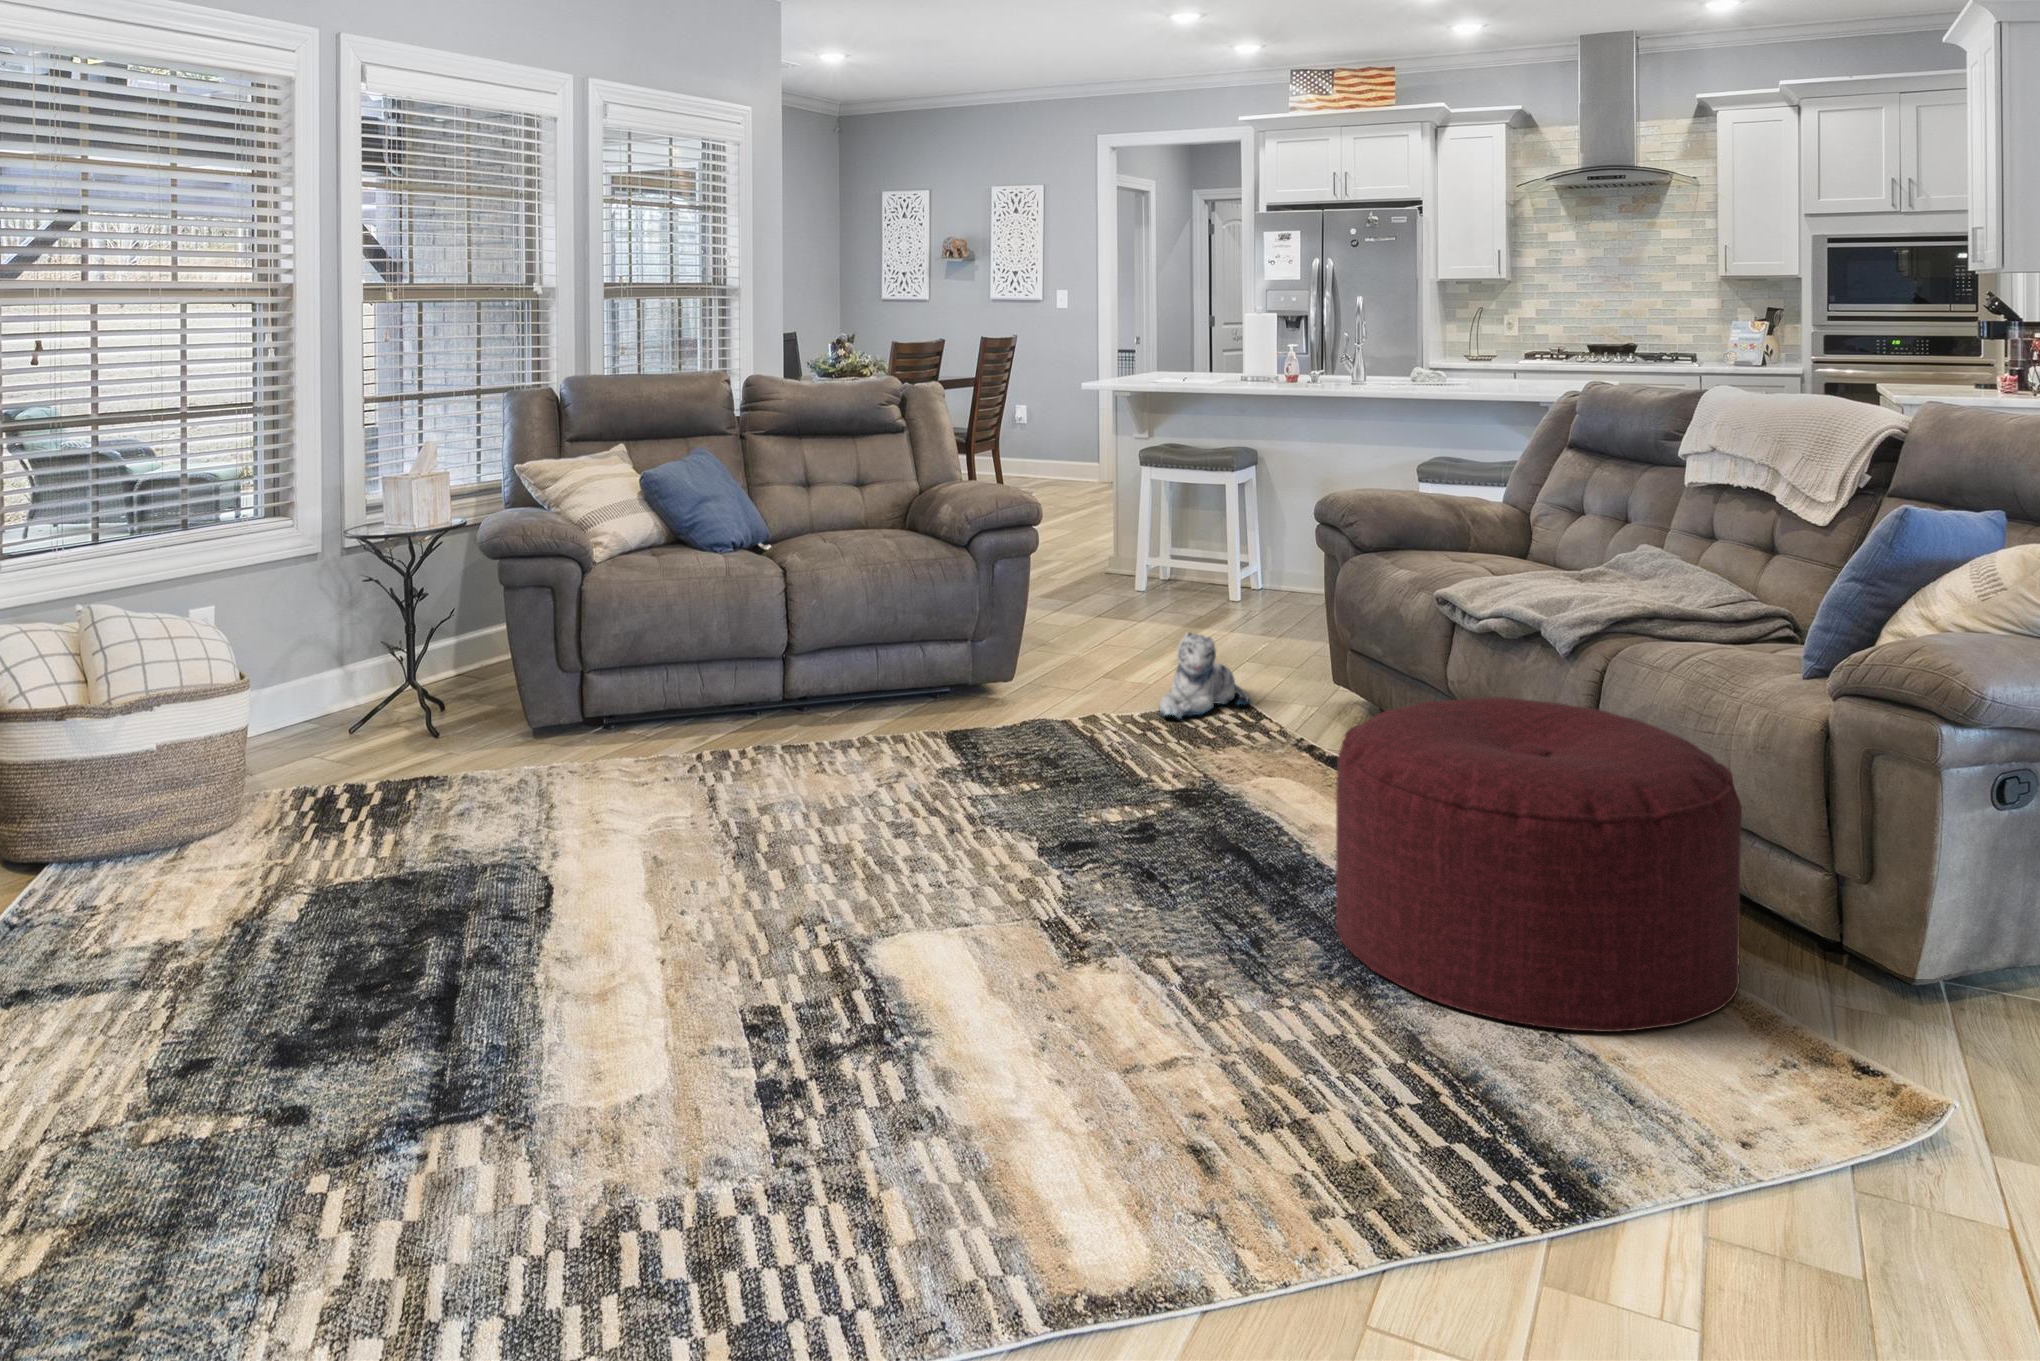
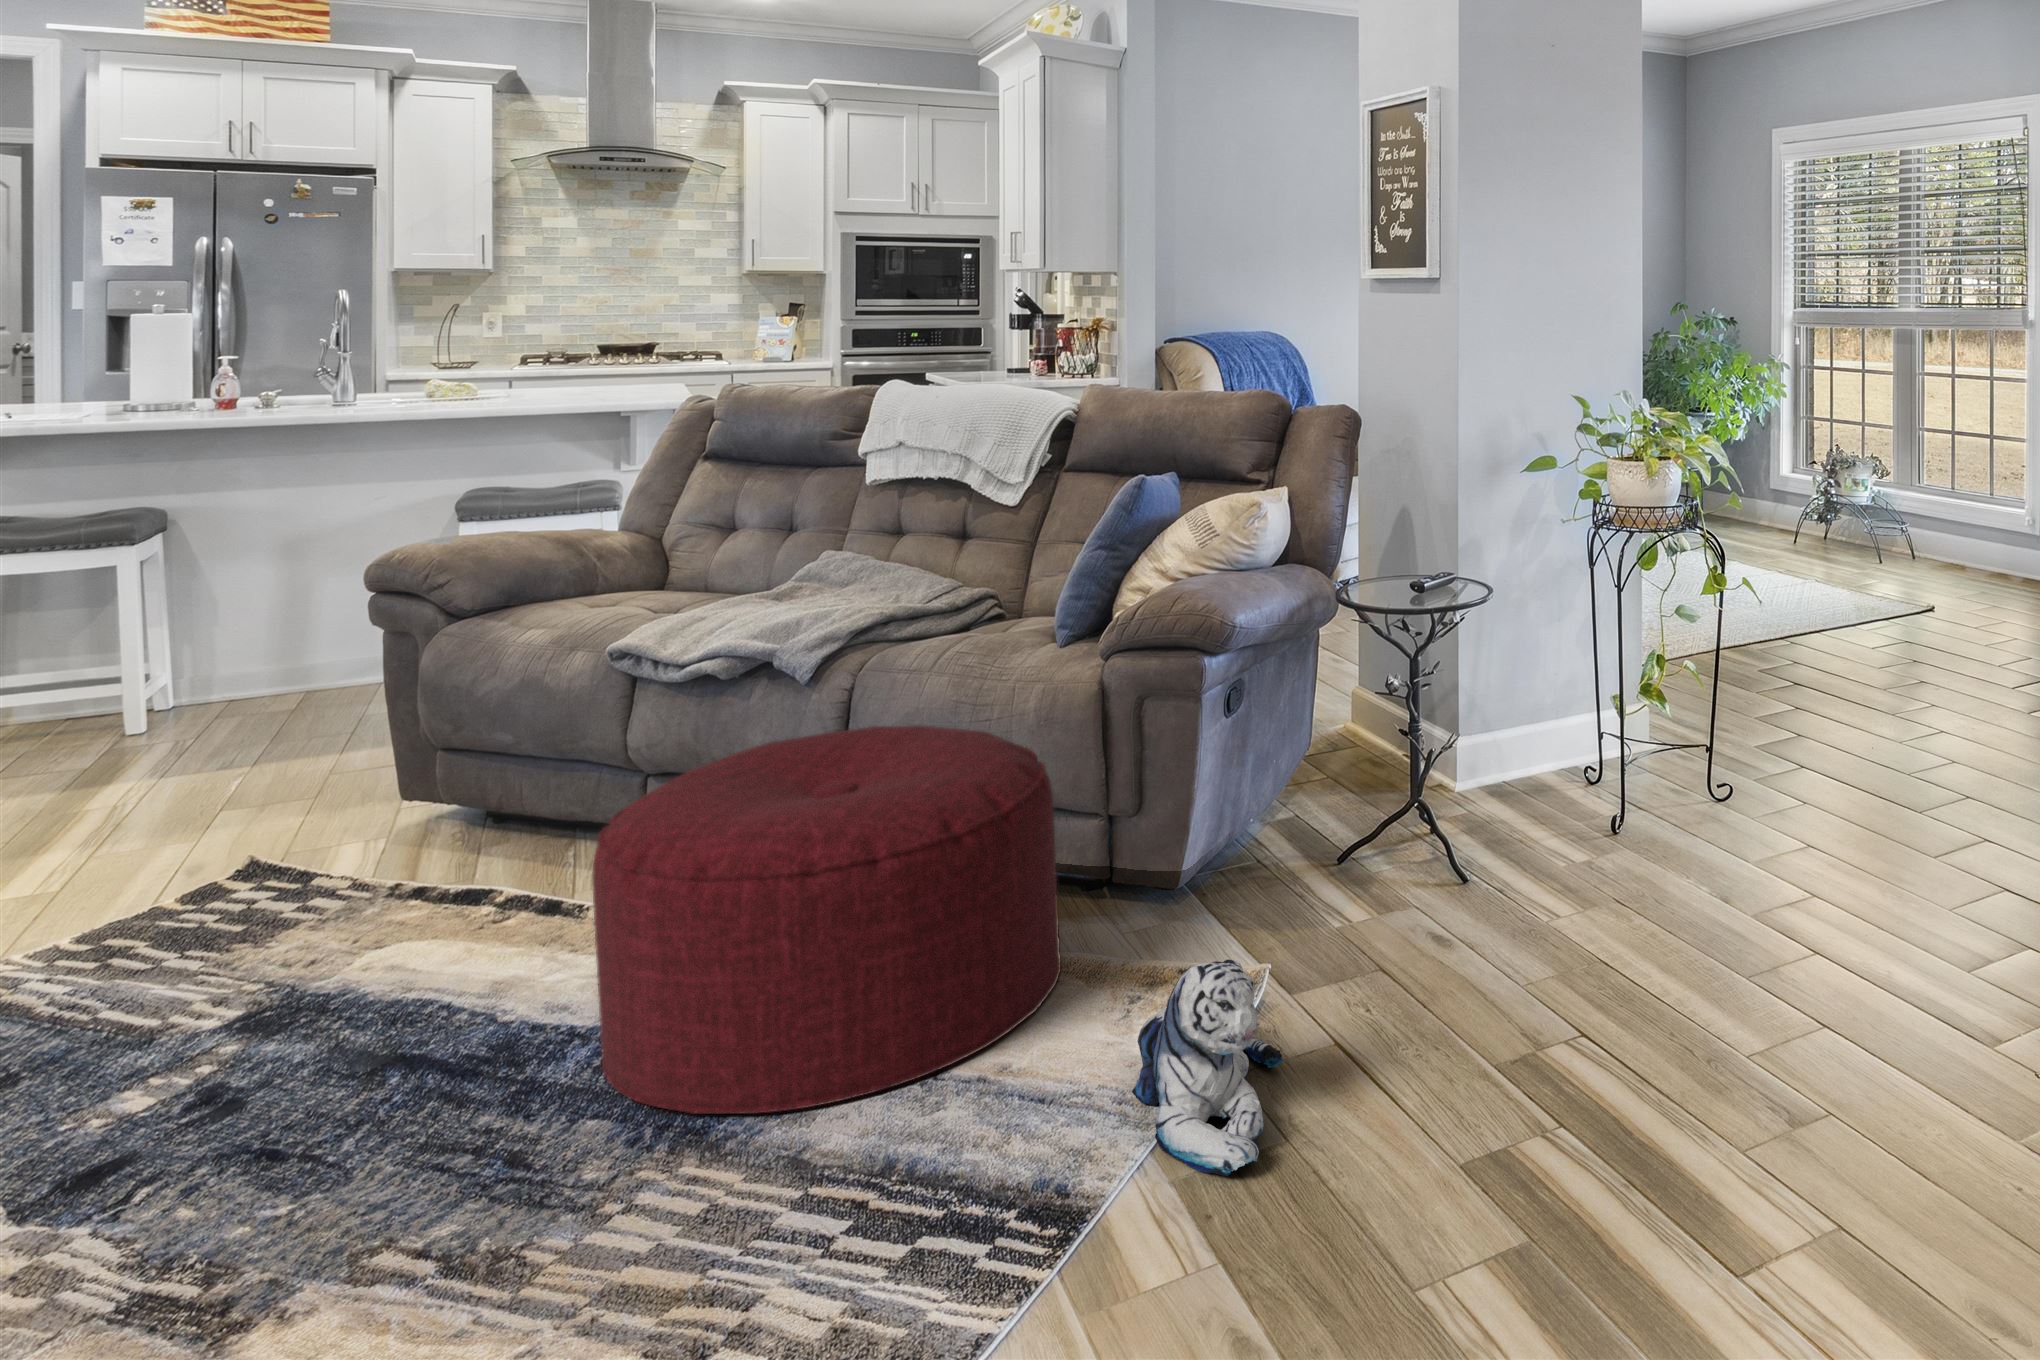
plush toy: present [1159,632,1249,719] -> present [1132,959,1283,1176]

